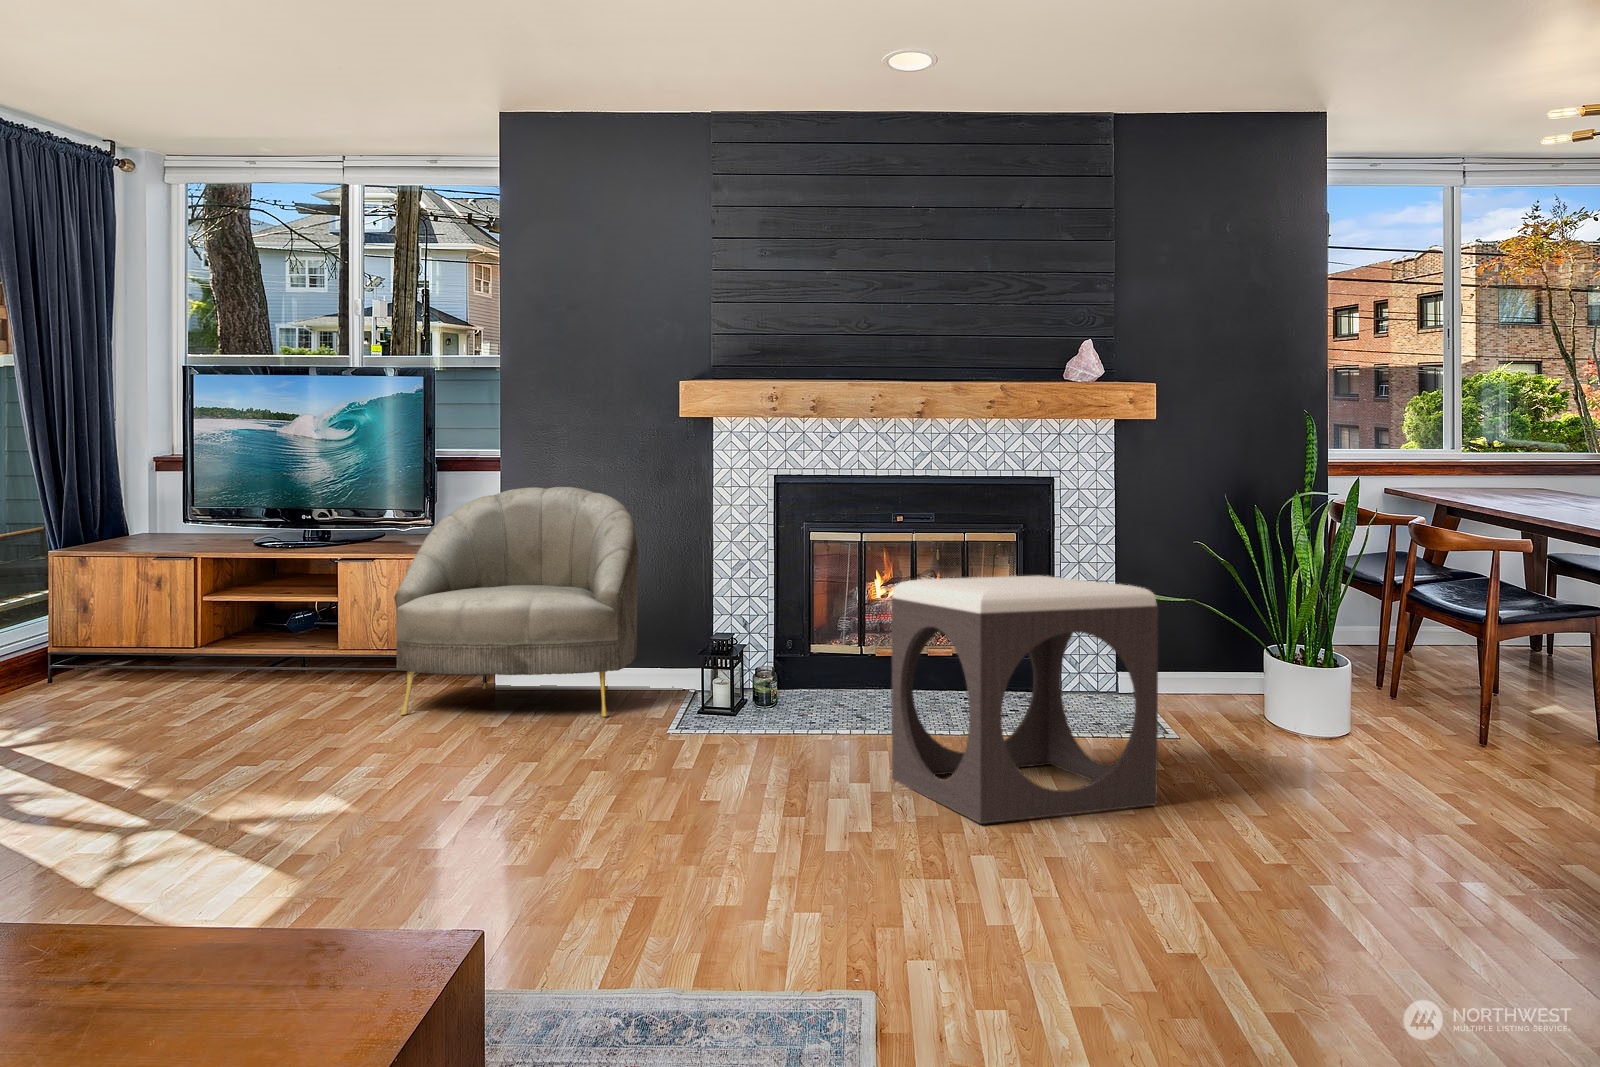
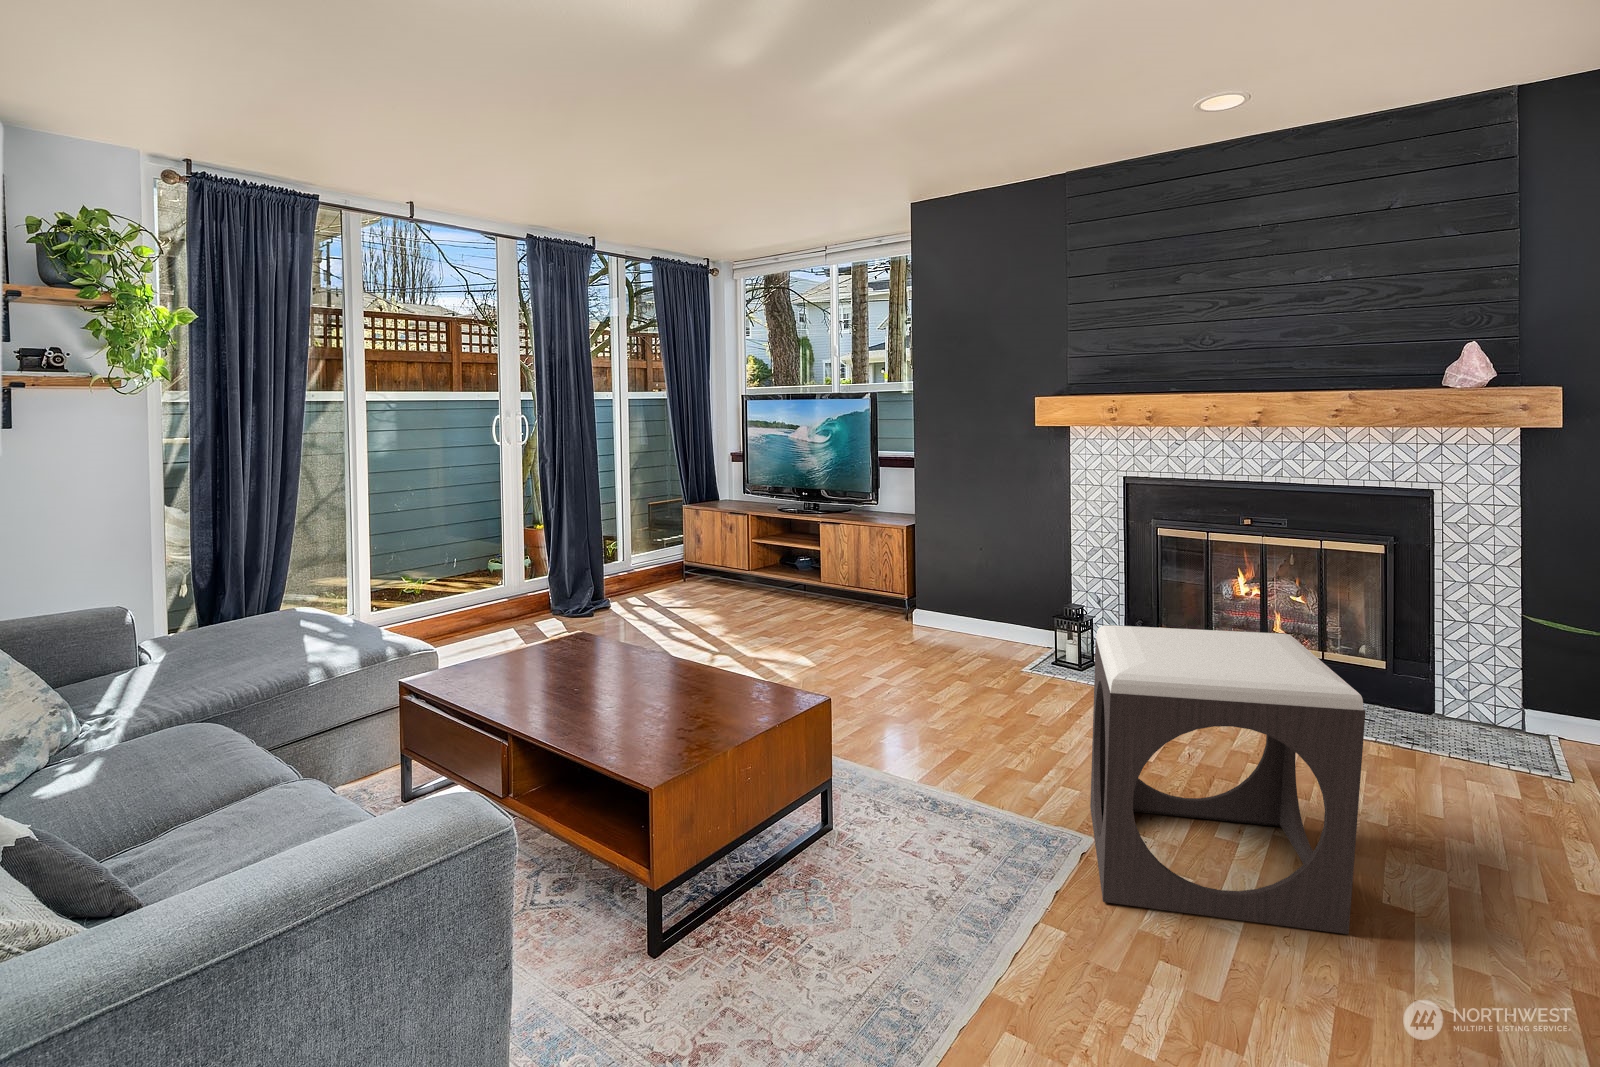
armchair: present [394,487,638,716] -> none [812,480,996,673]

